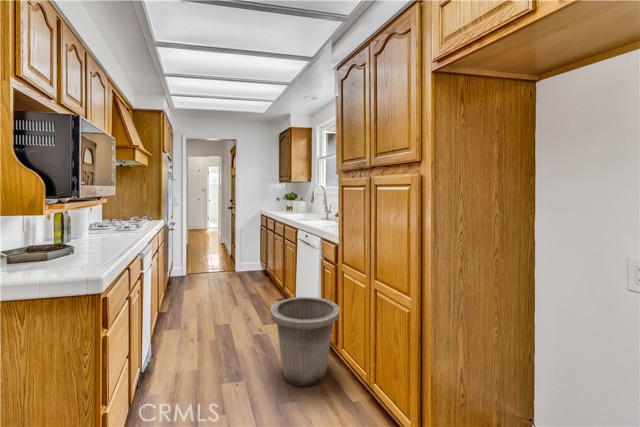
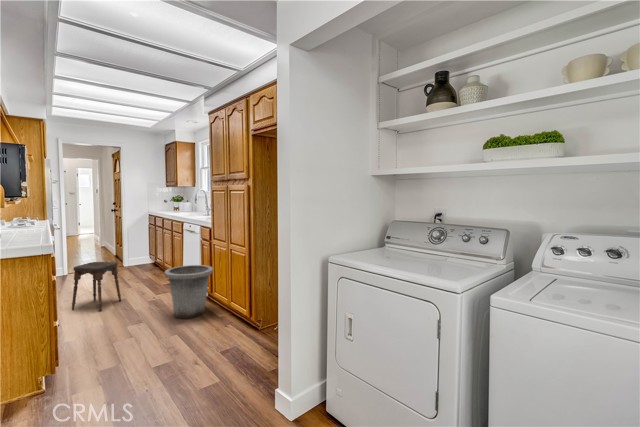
stool: none [164,277,221,347] -> present [72,262,121,311]

